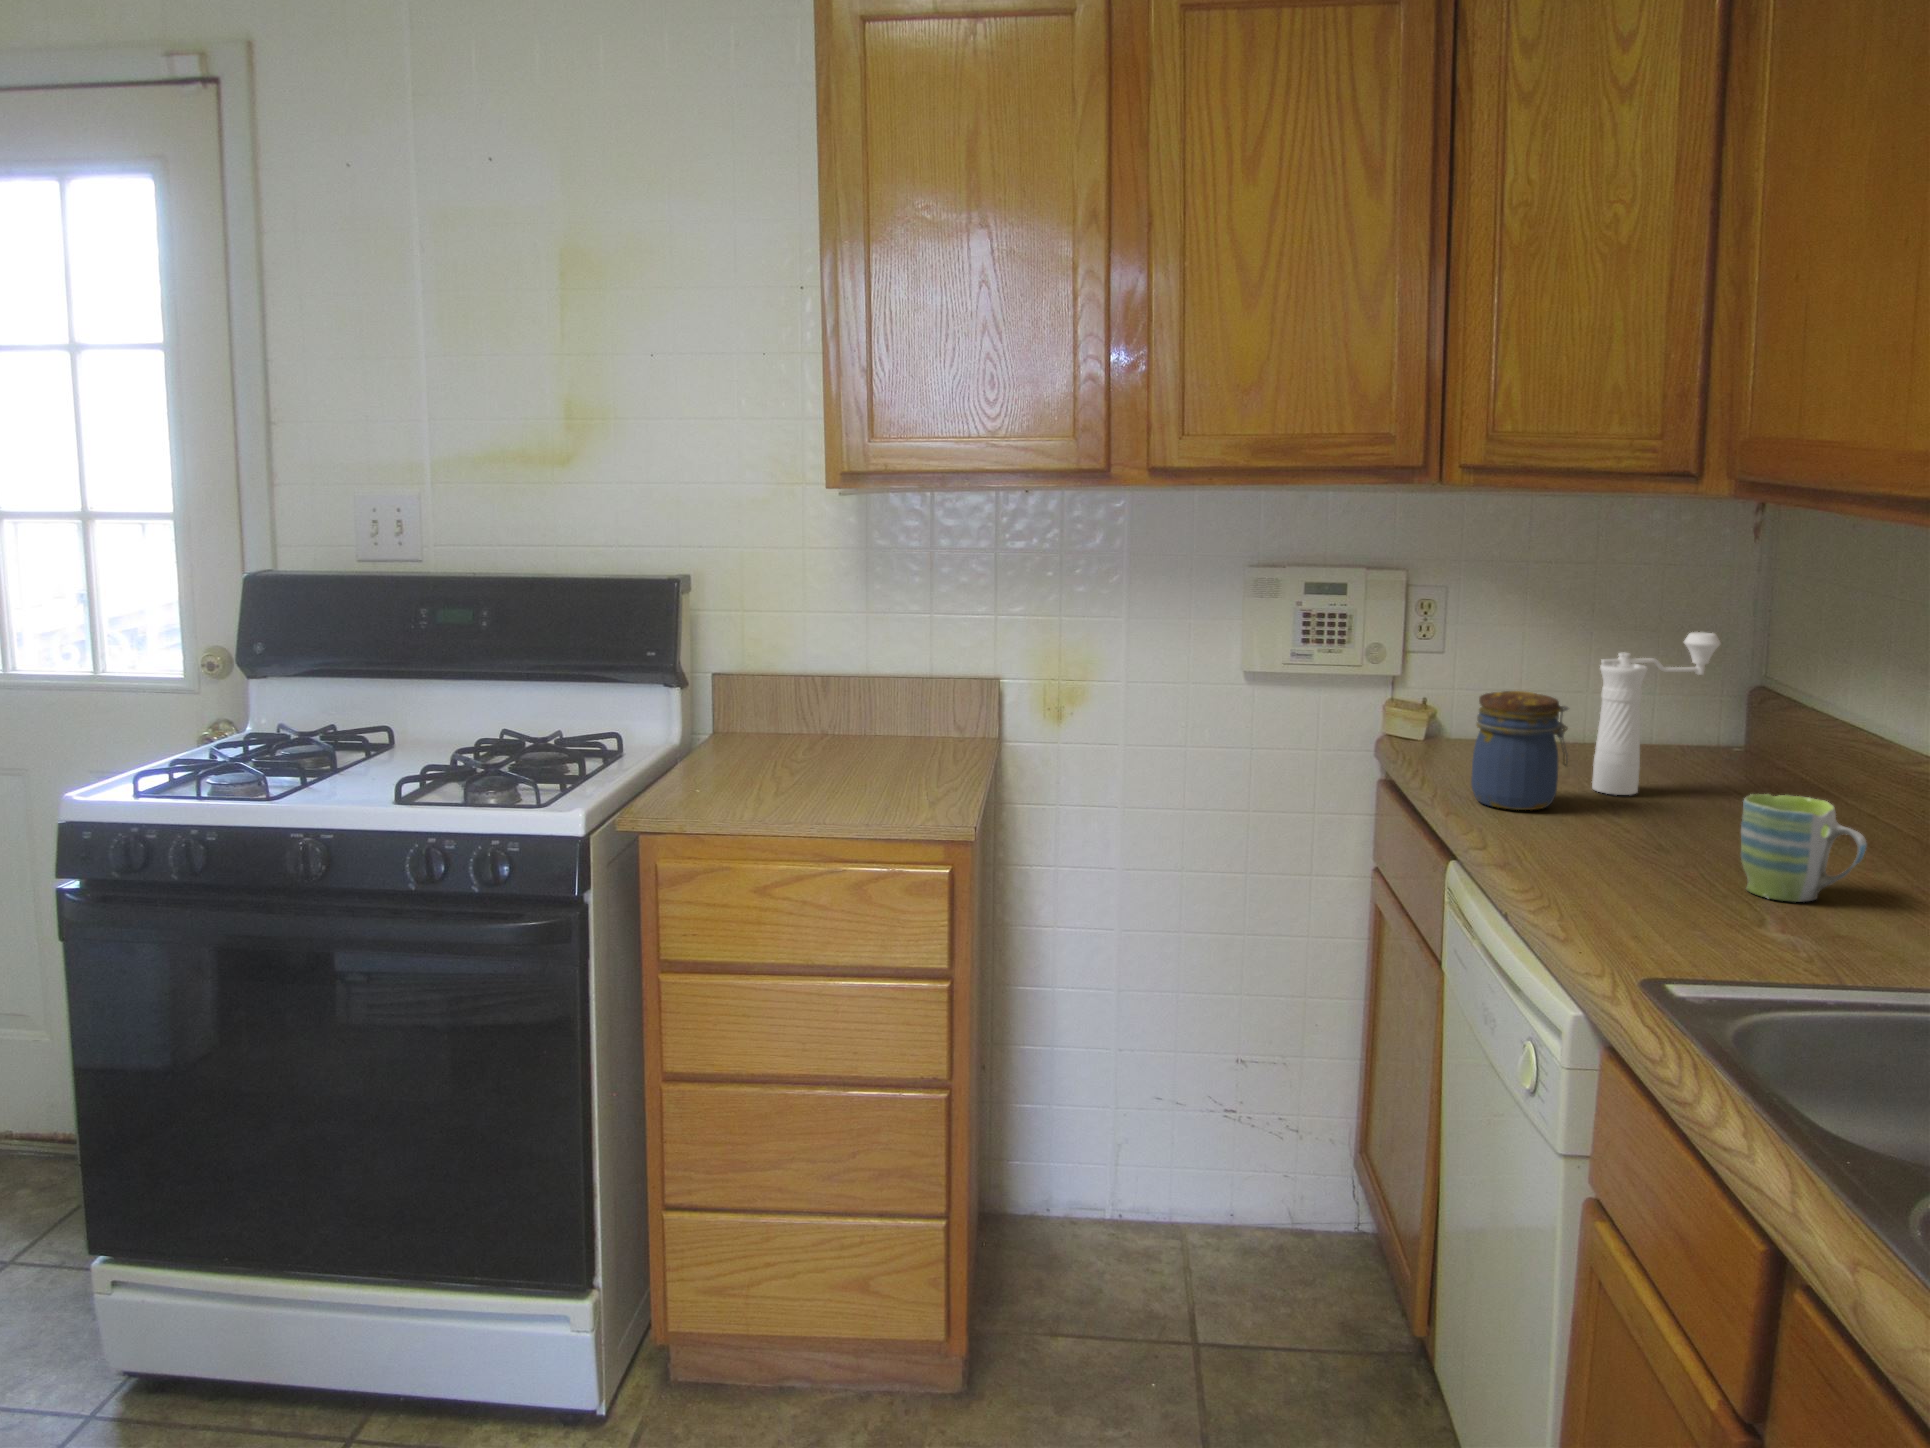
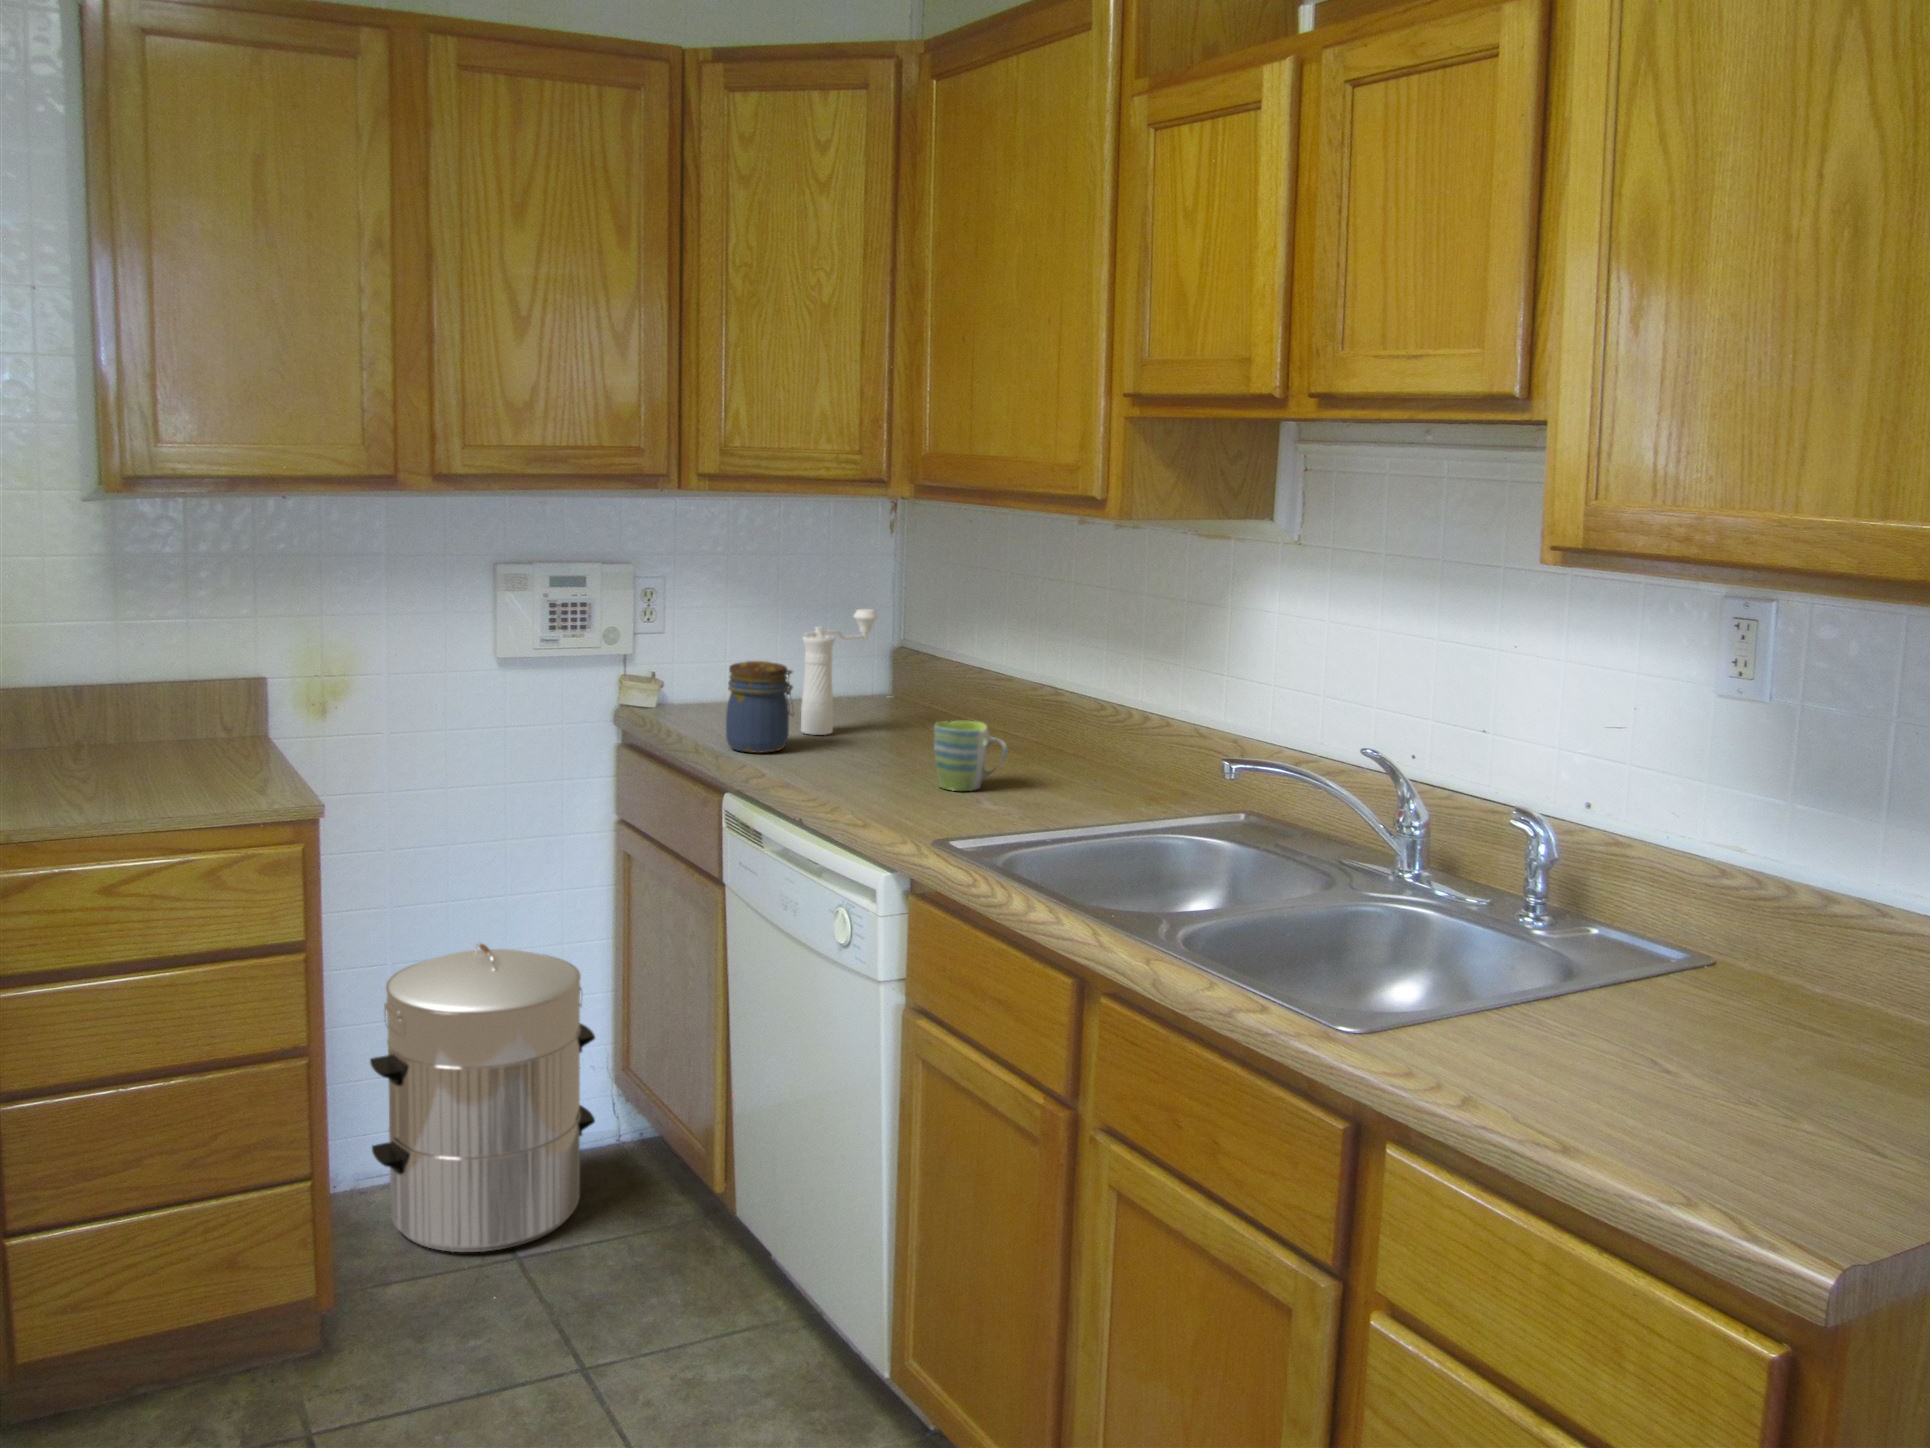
waste bin: none [1064,984,1310,1336] -> present [370,943,595,1252]

